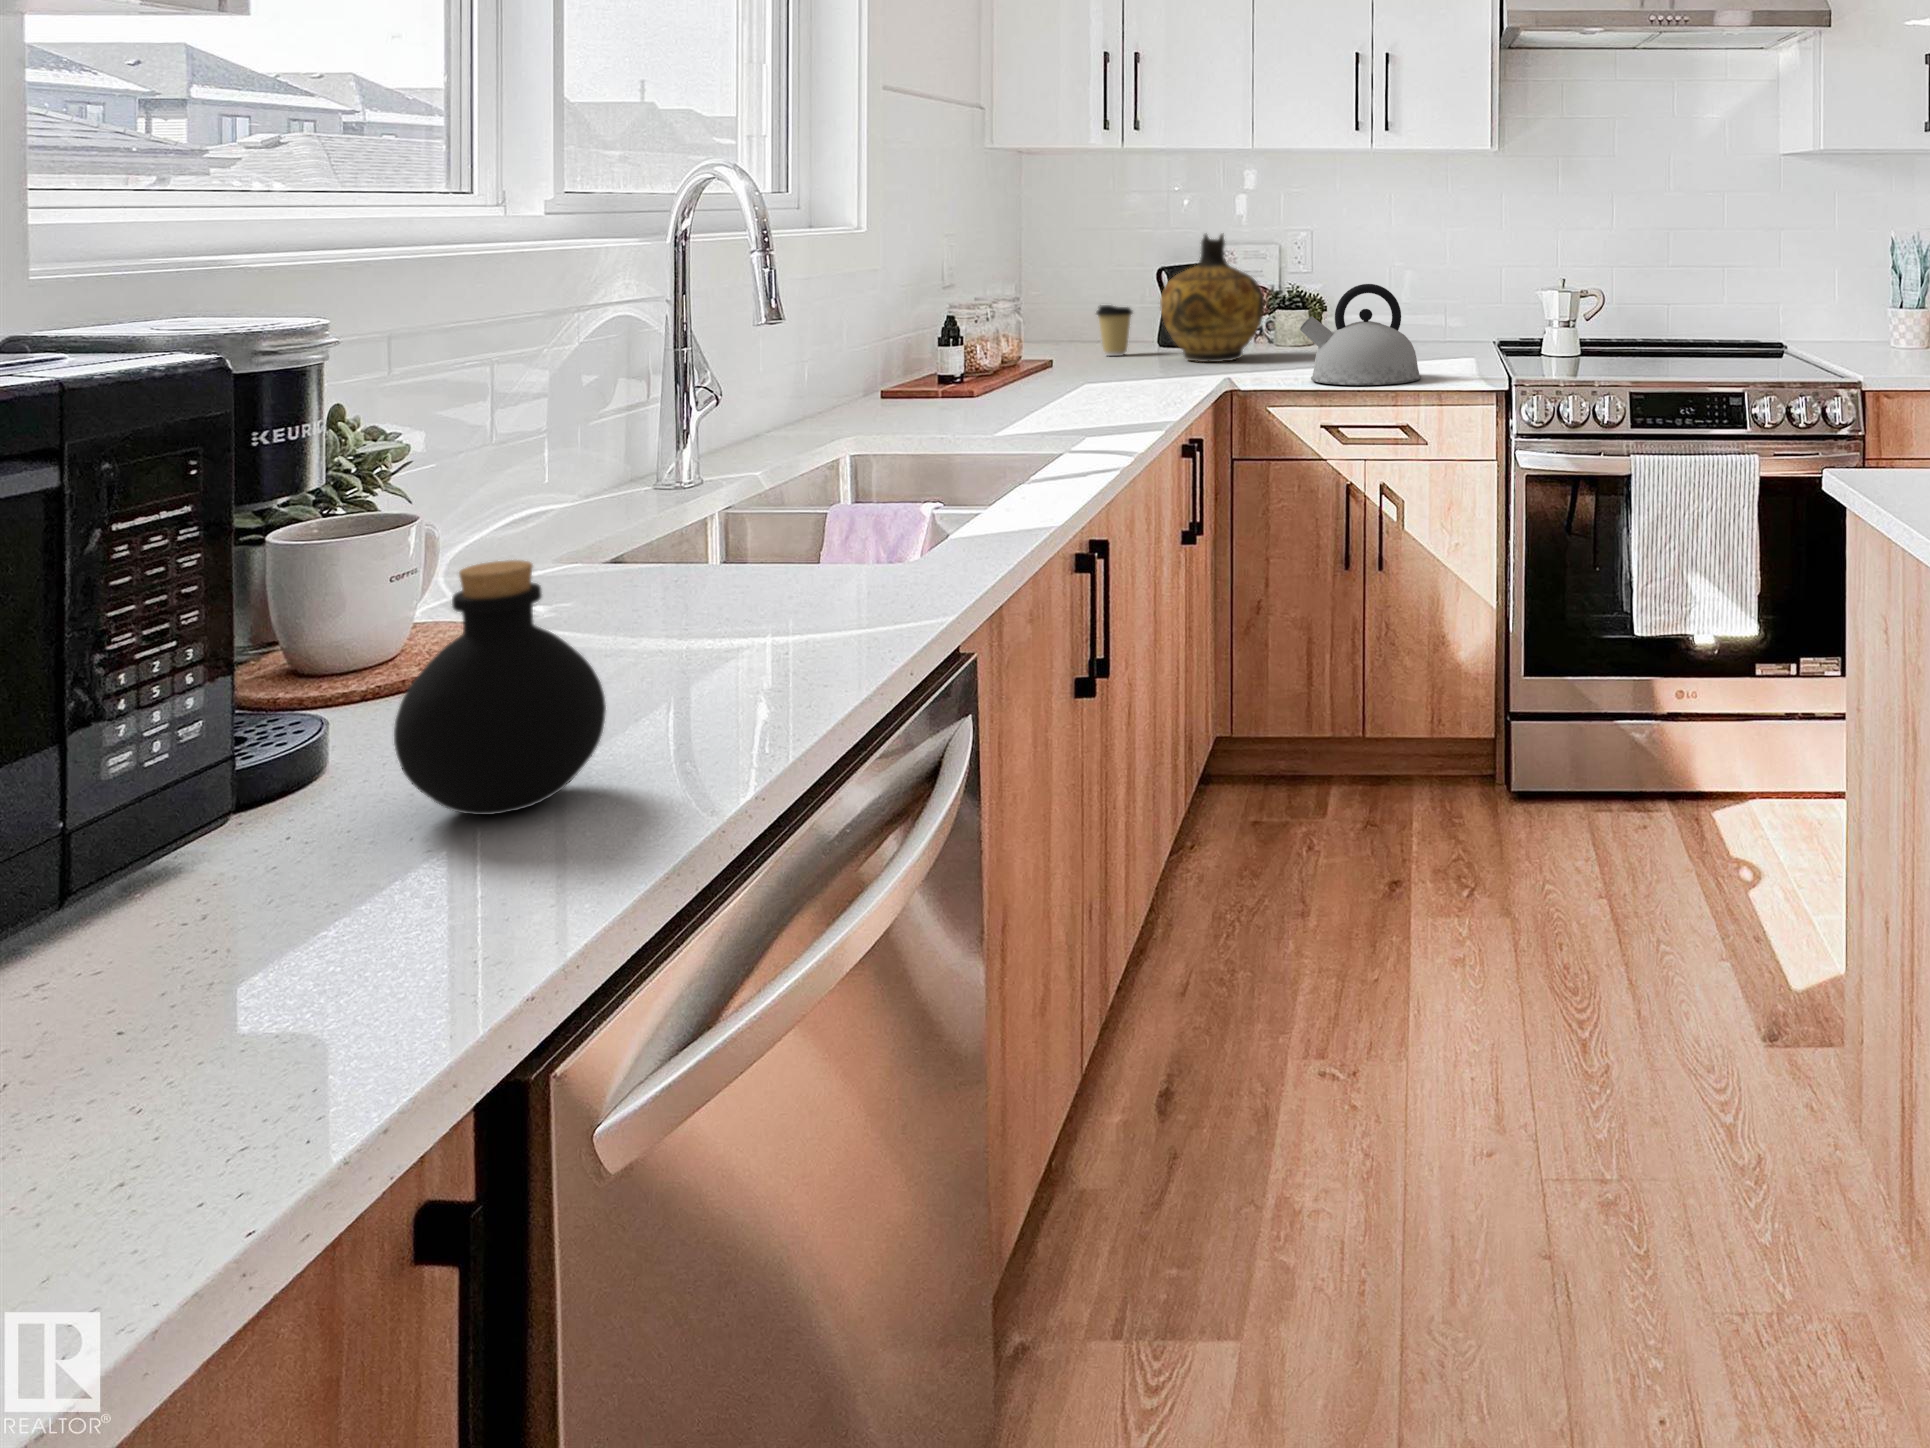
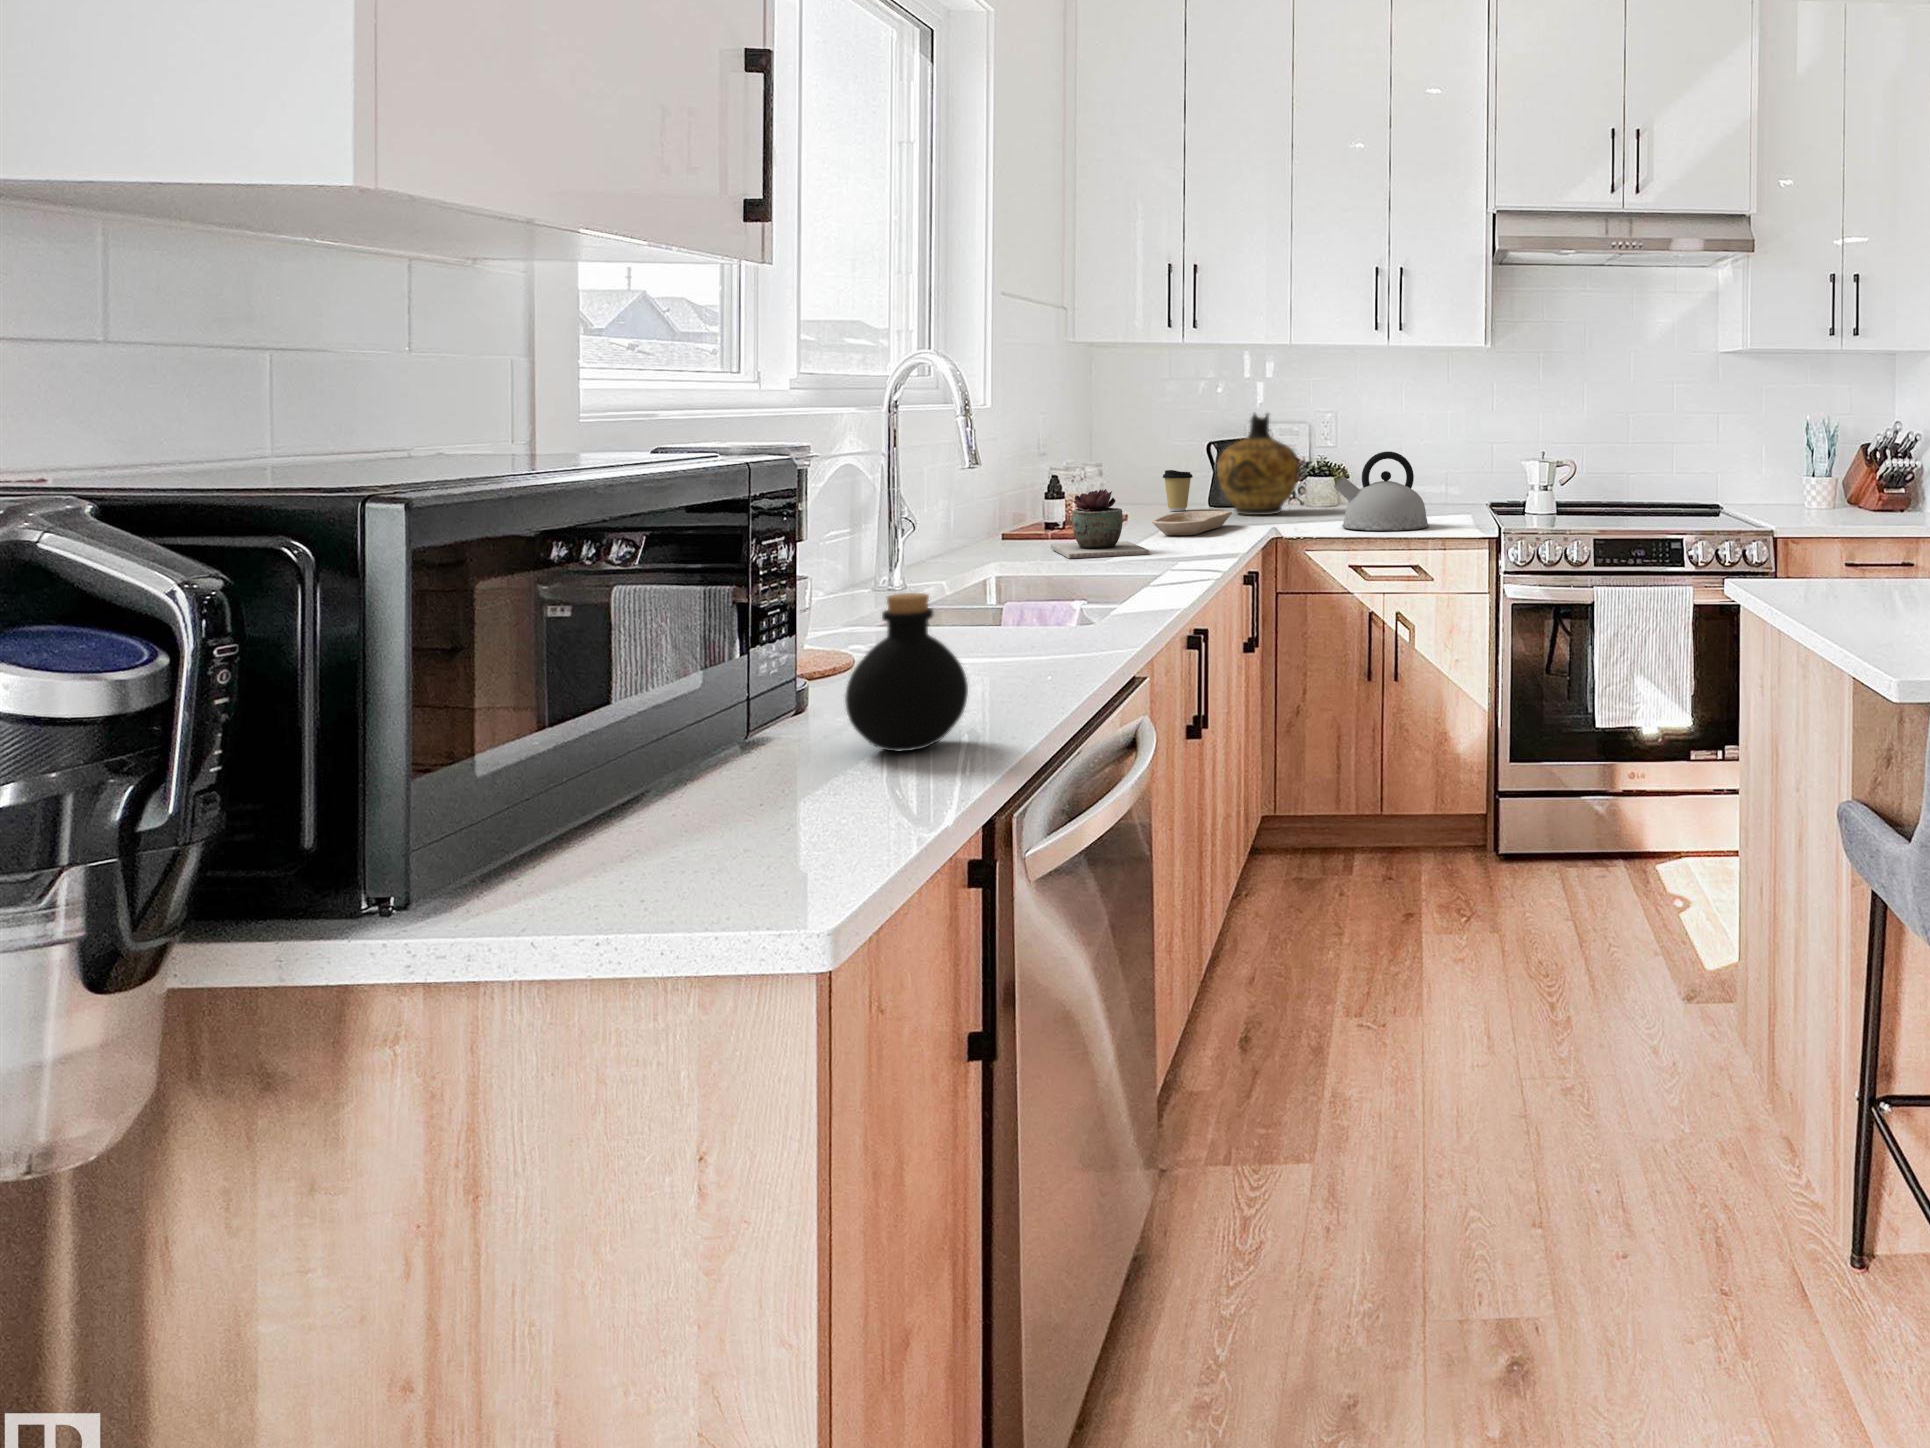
succulent plant: none [929,338,1052,430] -> present [1051,489,1149,558]
tray: none [1067,359,1173,393] -> present [1152,511,1232,535]

